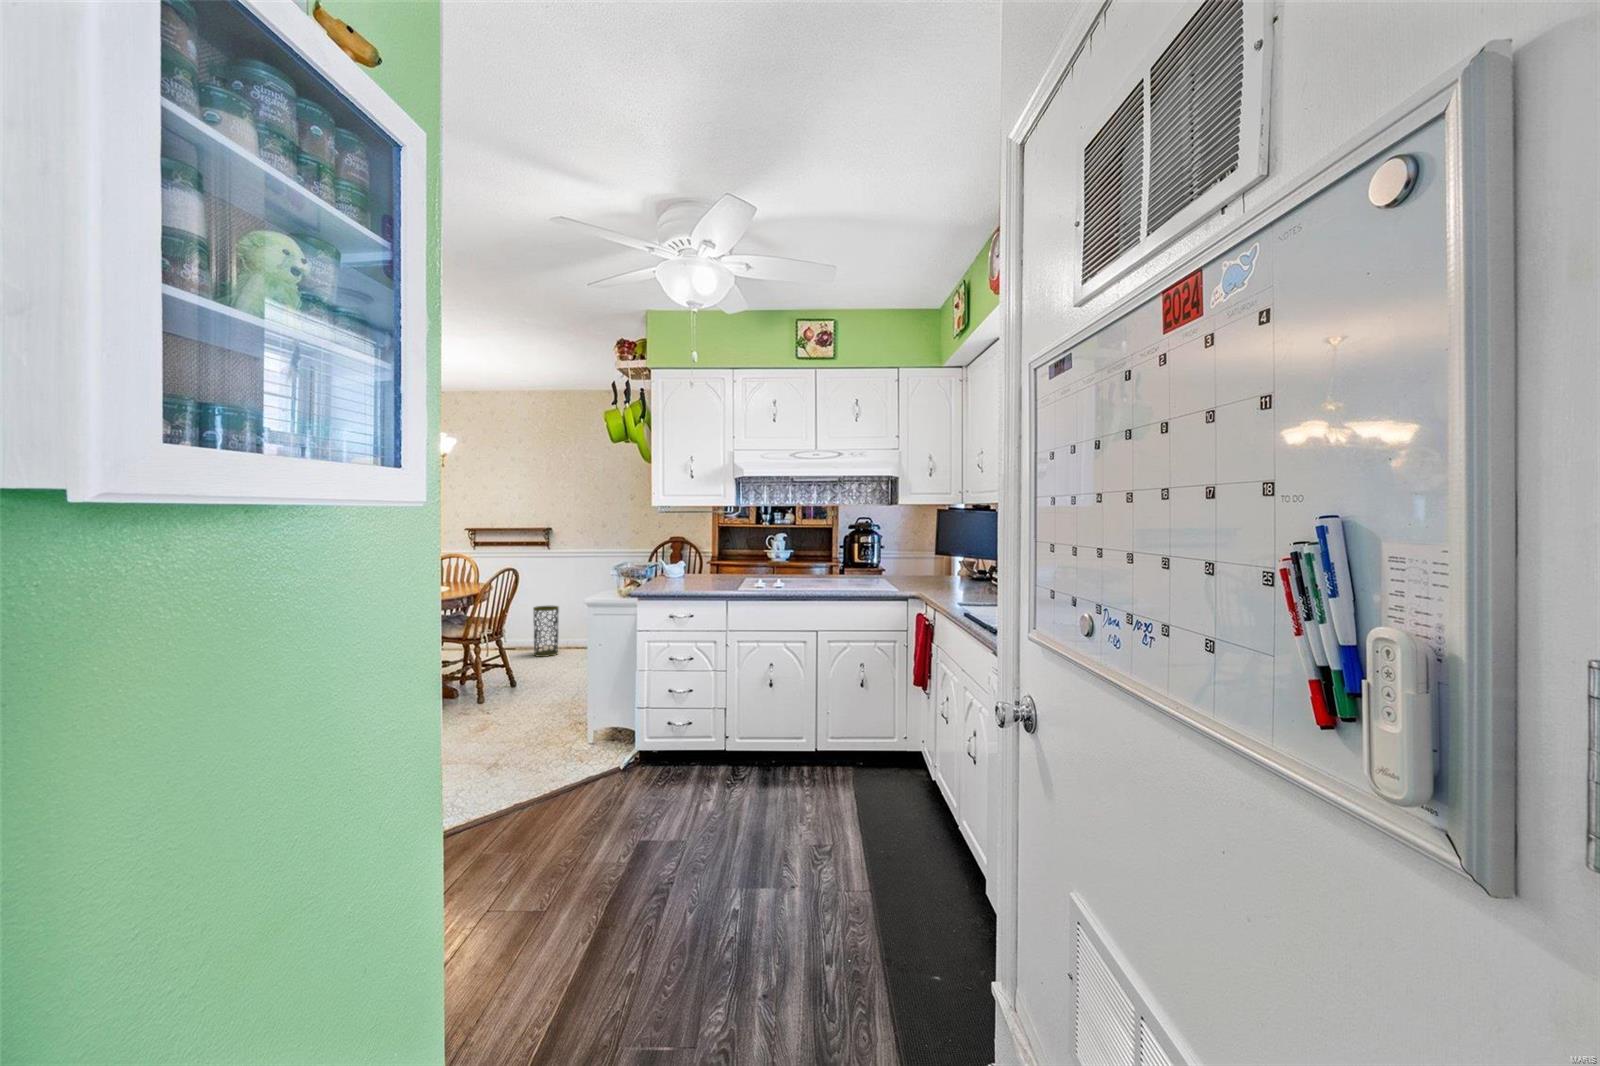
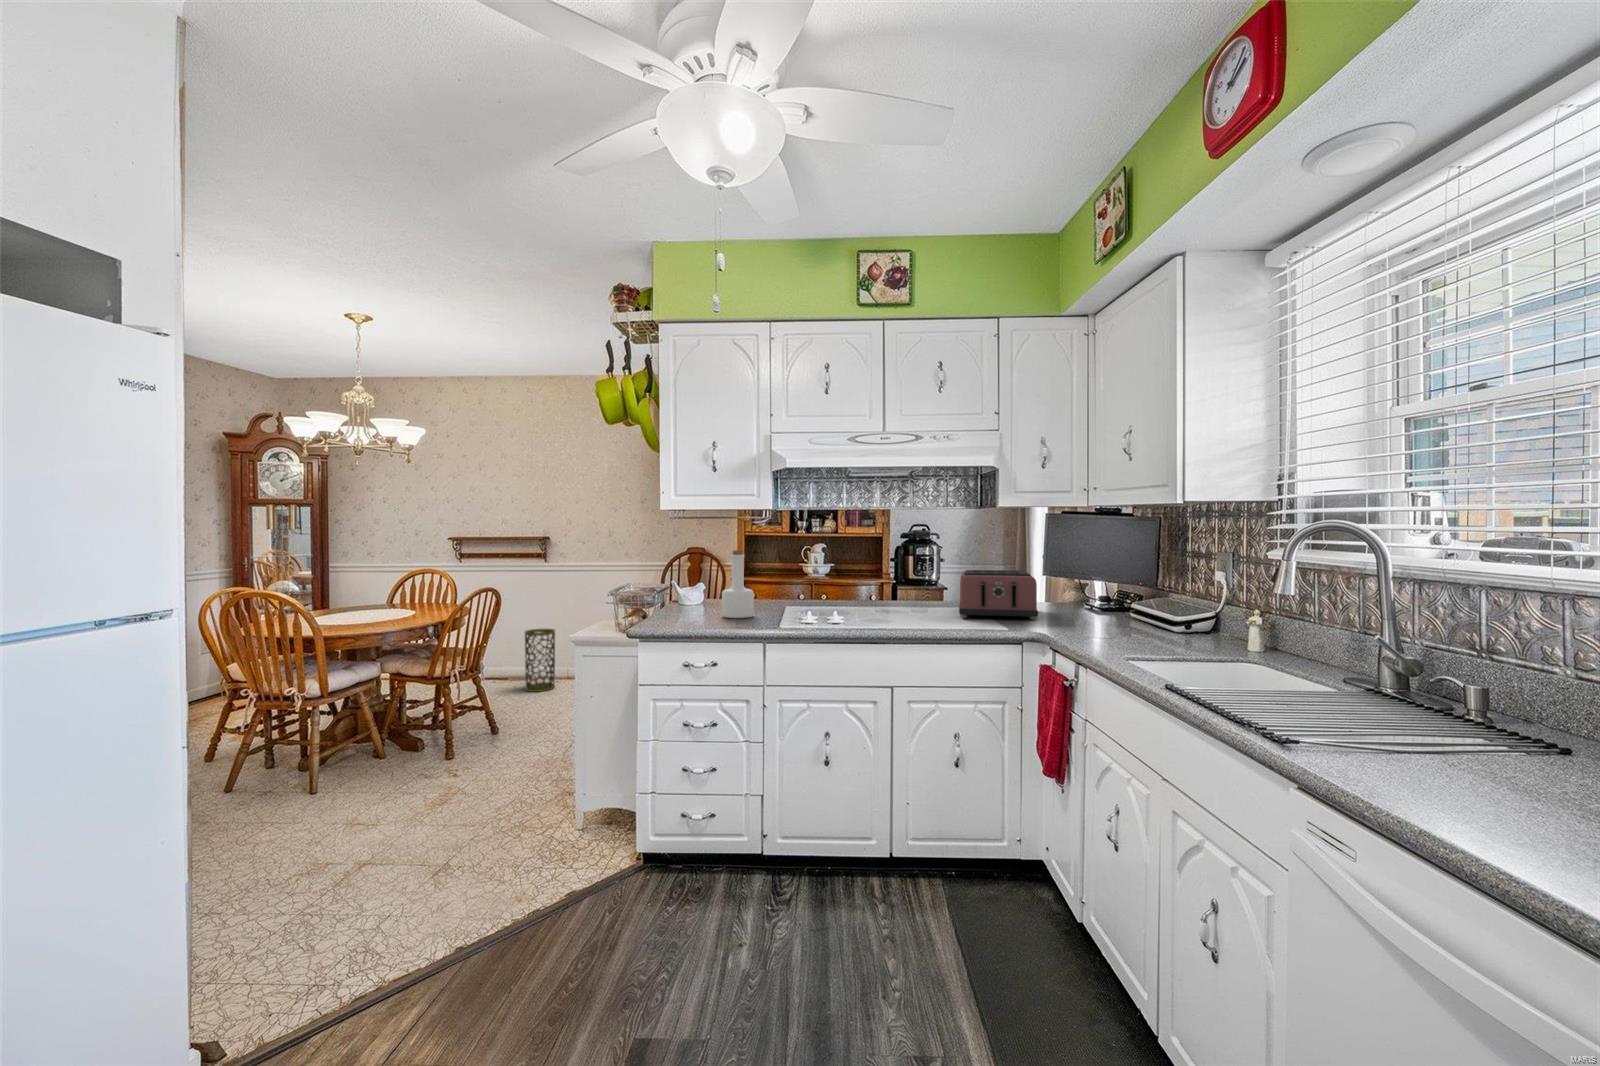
bottle: none [697,537,720,586] -> present [722,550,754,618]
toaster: none [868,552,923,586] -> present [959,570,1038,620]

